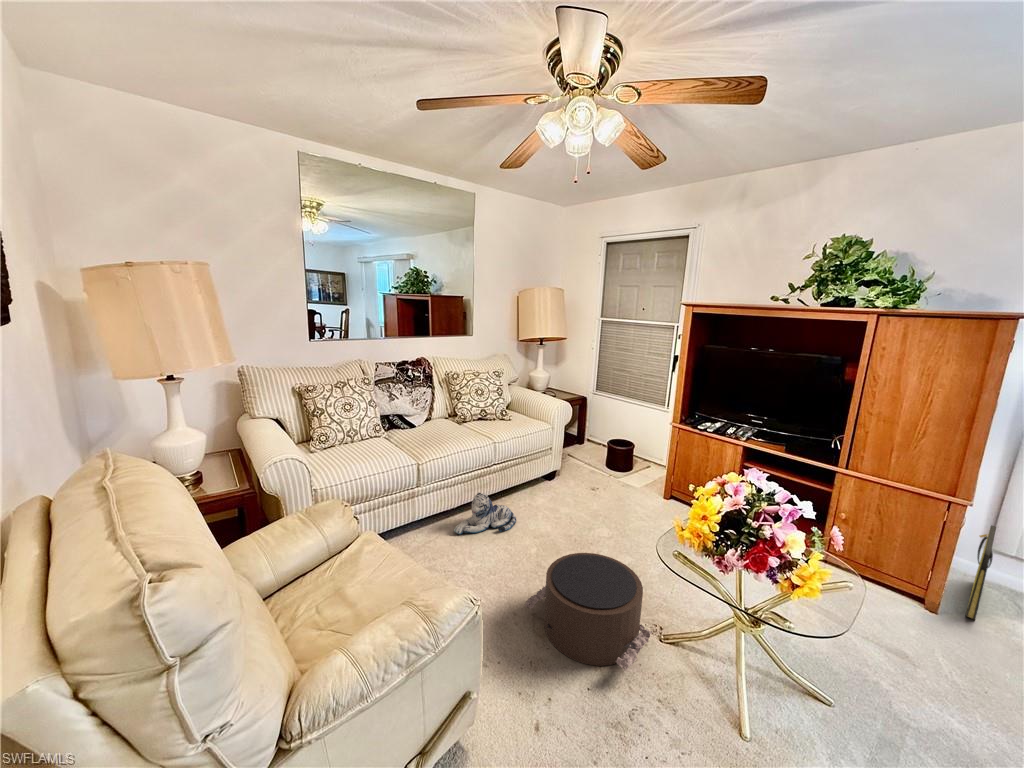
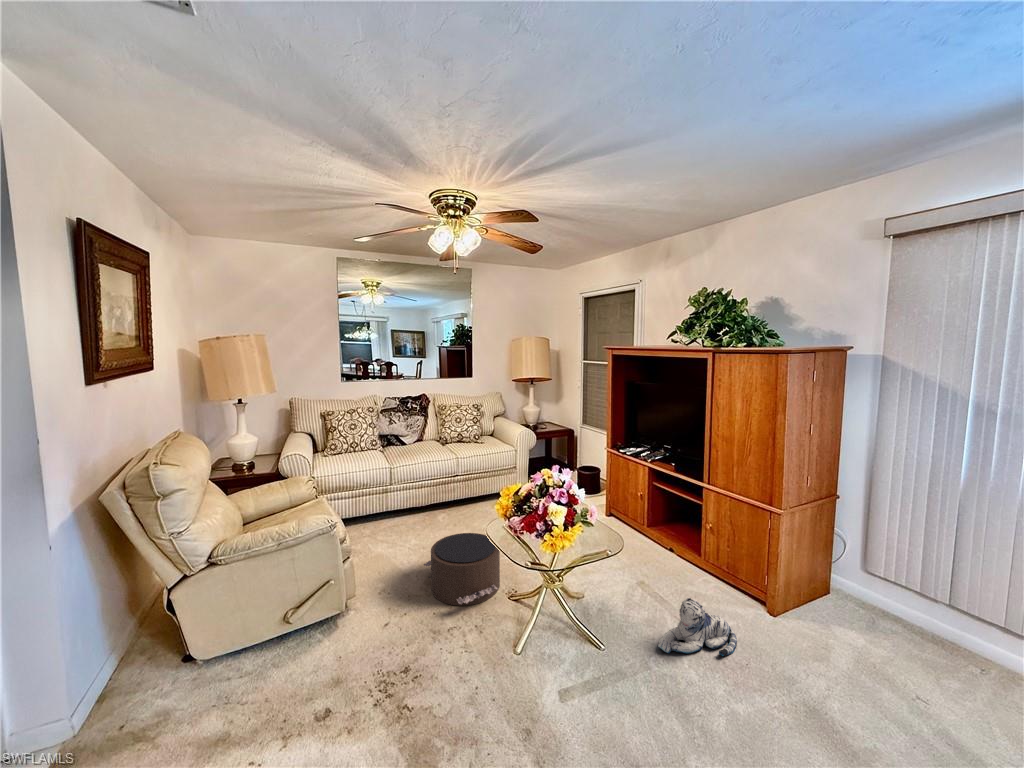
plush toy: present [454,493,516,534] -> present [658,597,737,656]
bag: present [966,525,996,620] -> none [796,543,854,623]

